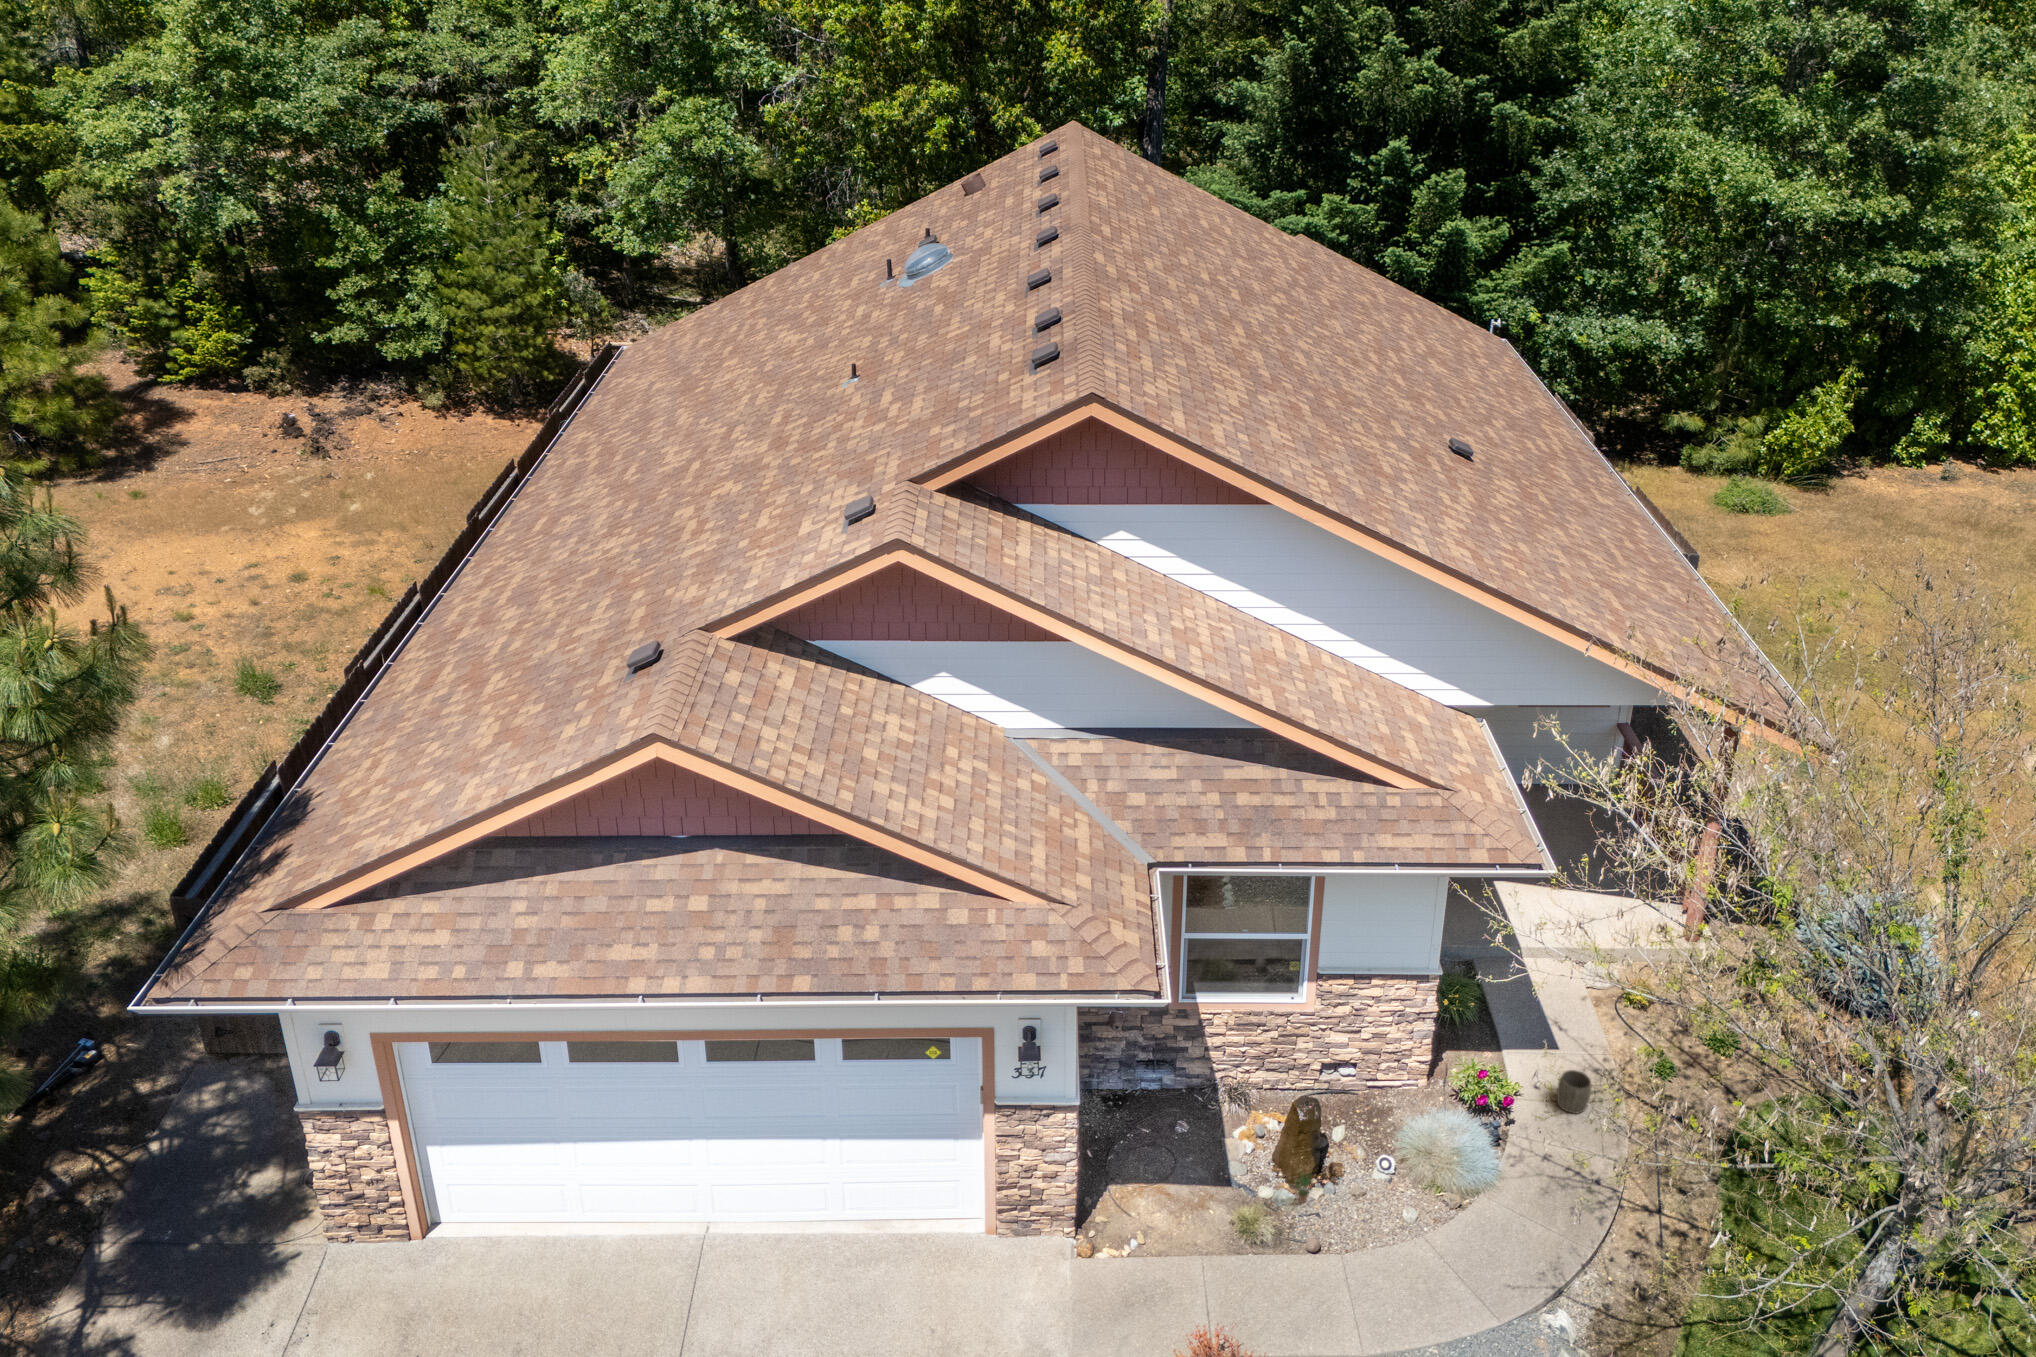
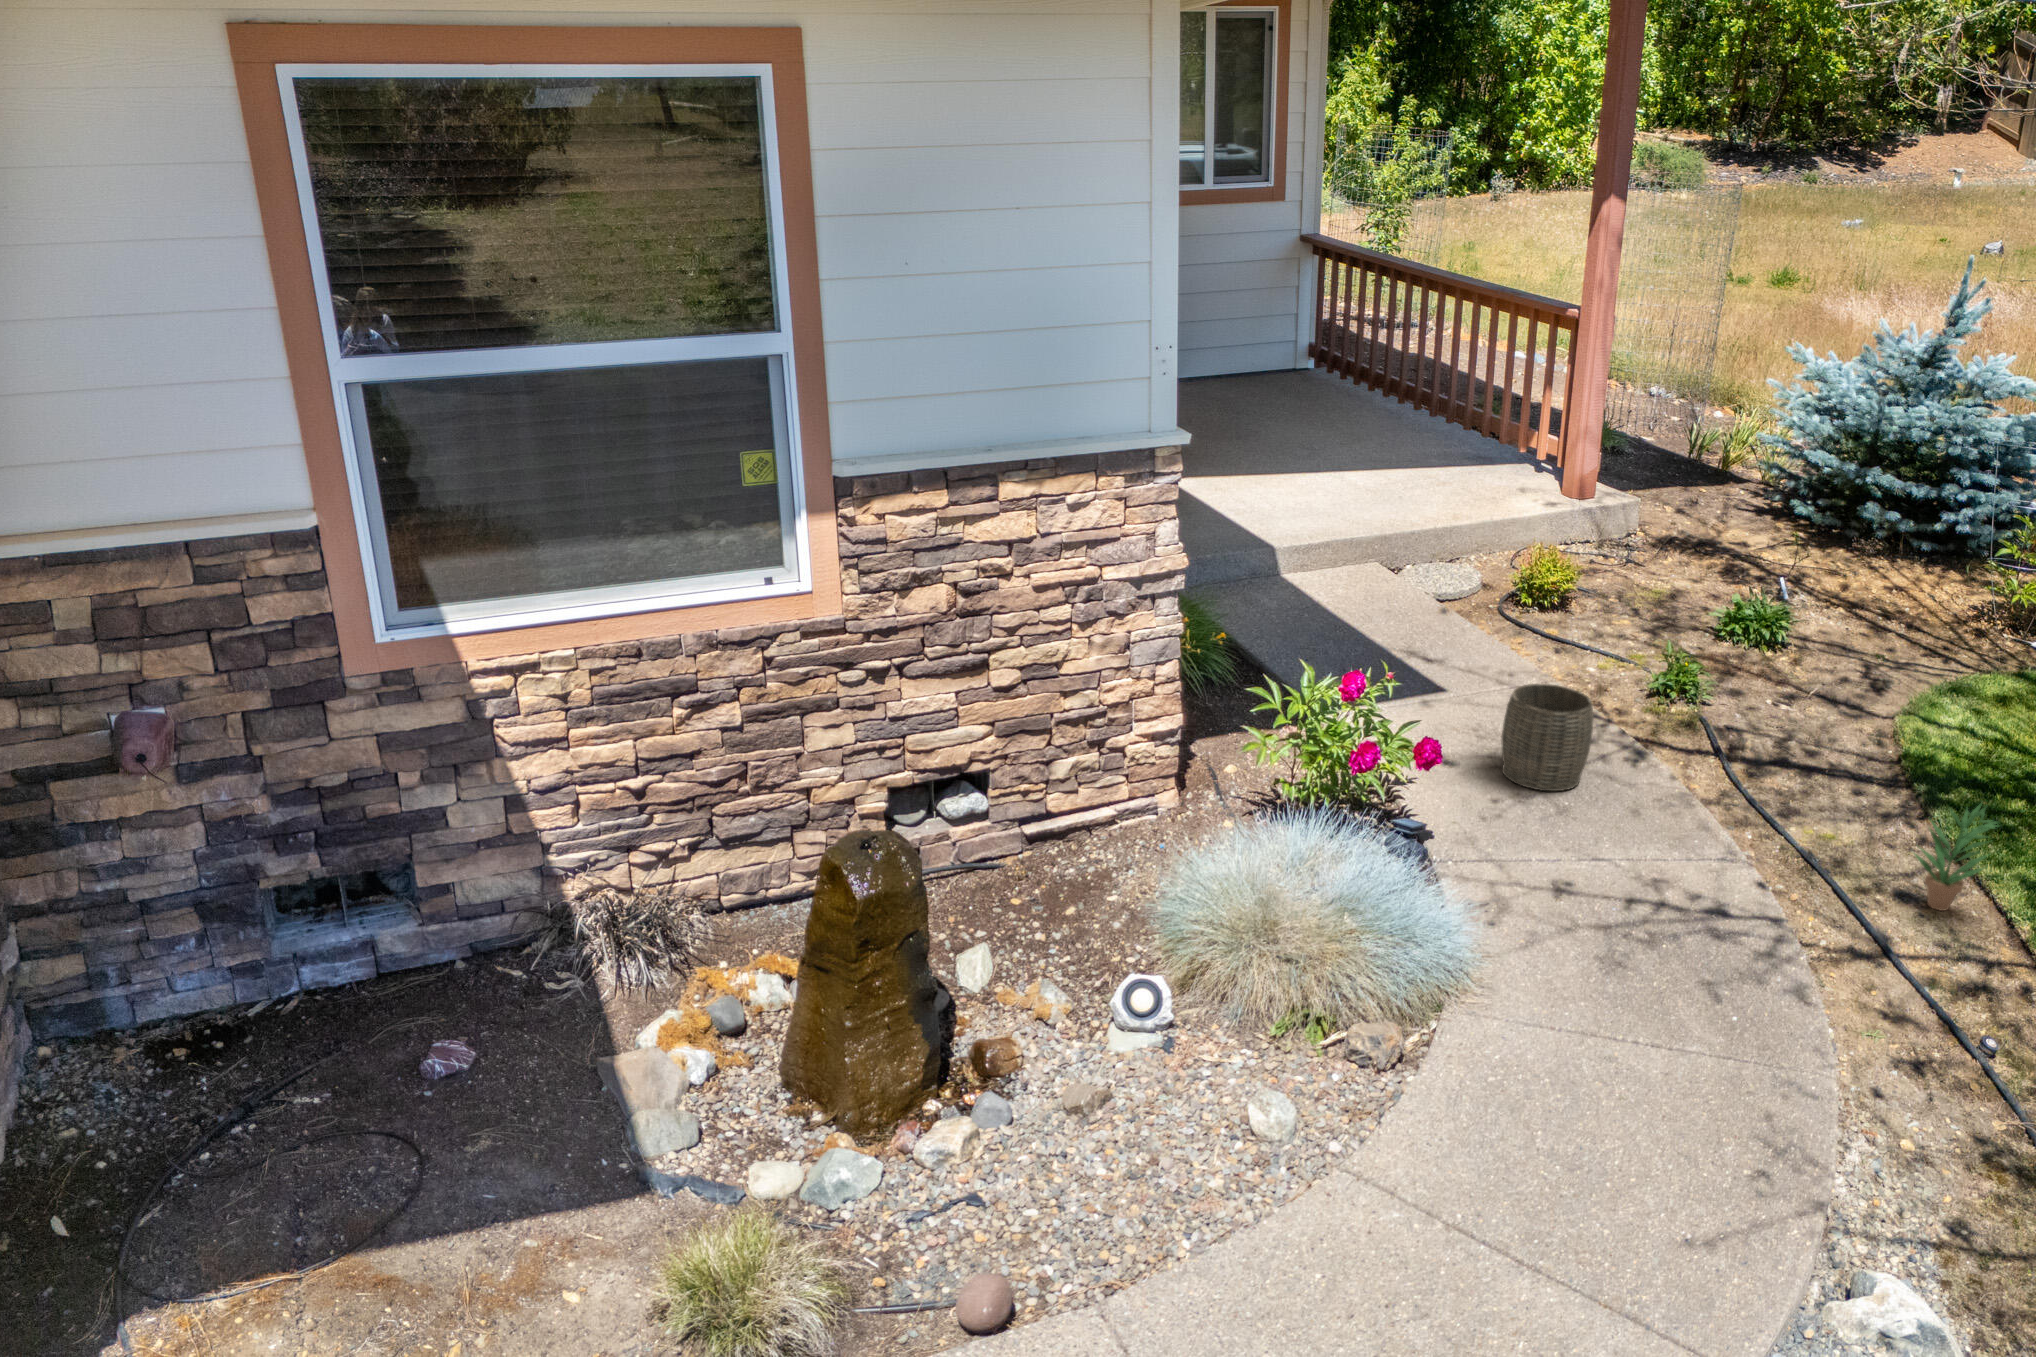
potted plant: present [1295,1173,1315,1203] -> present [1914,804,1996,911]

